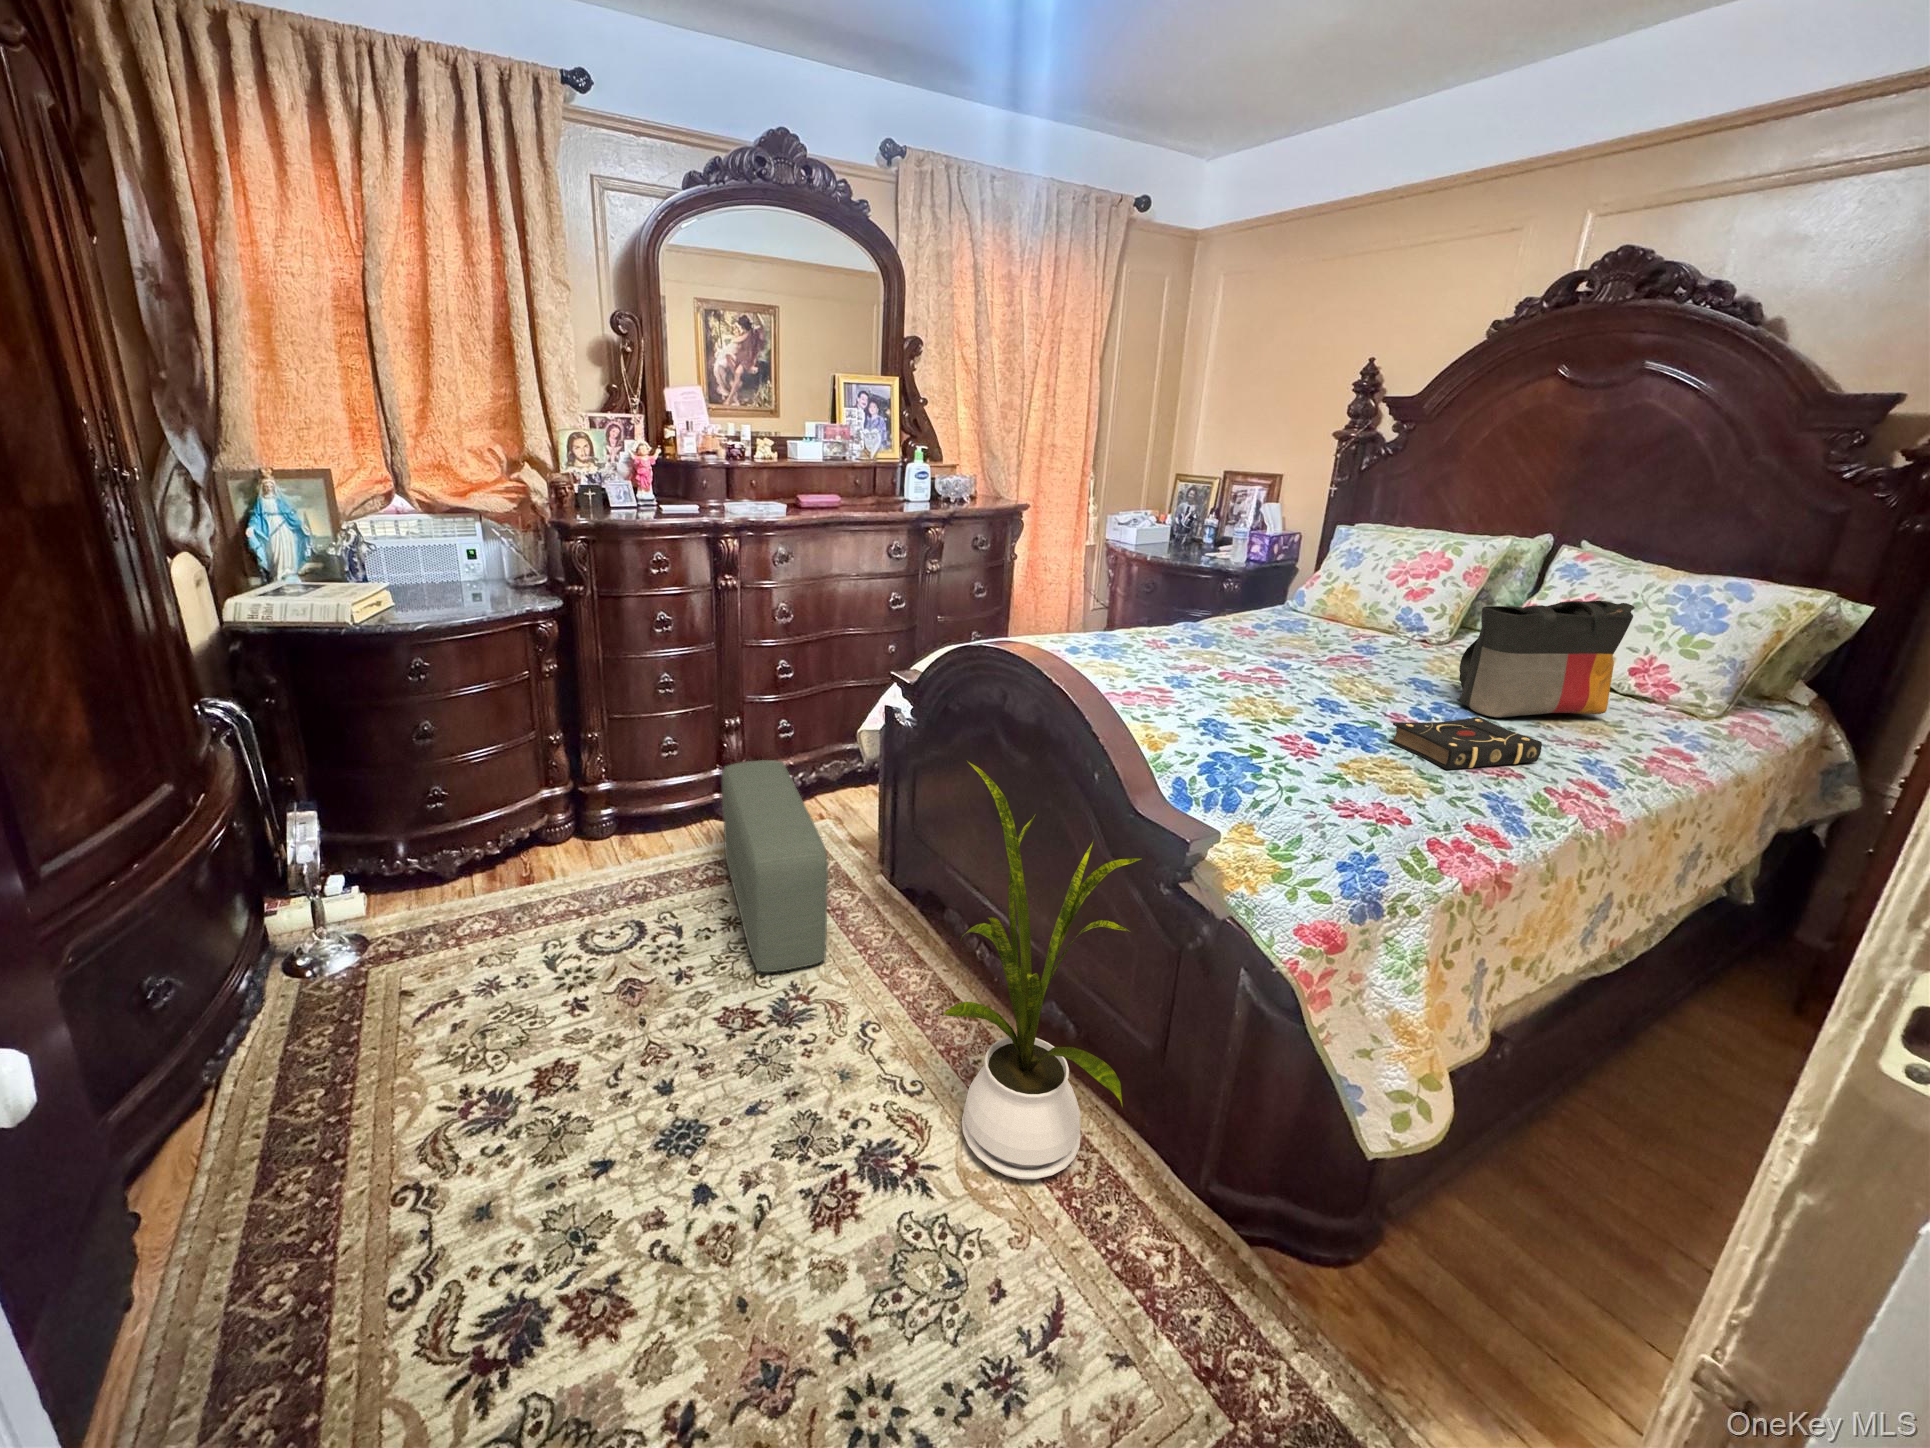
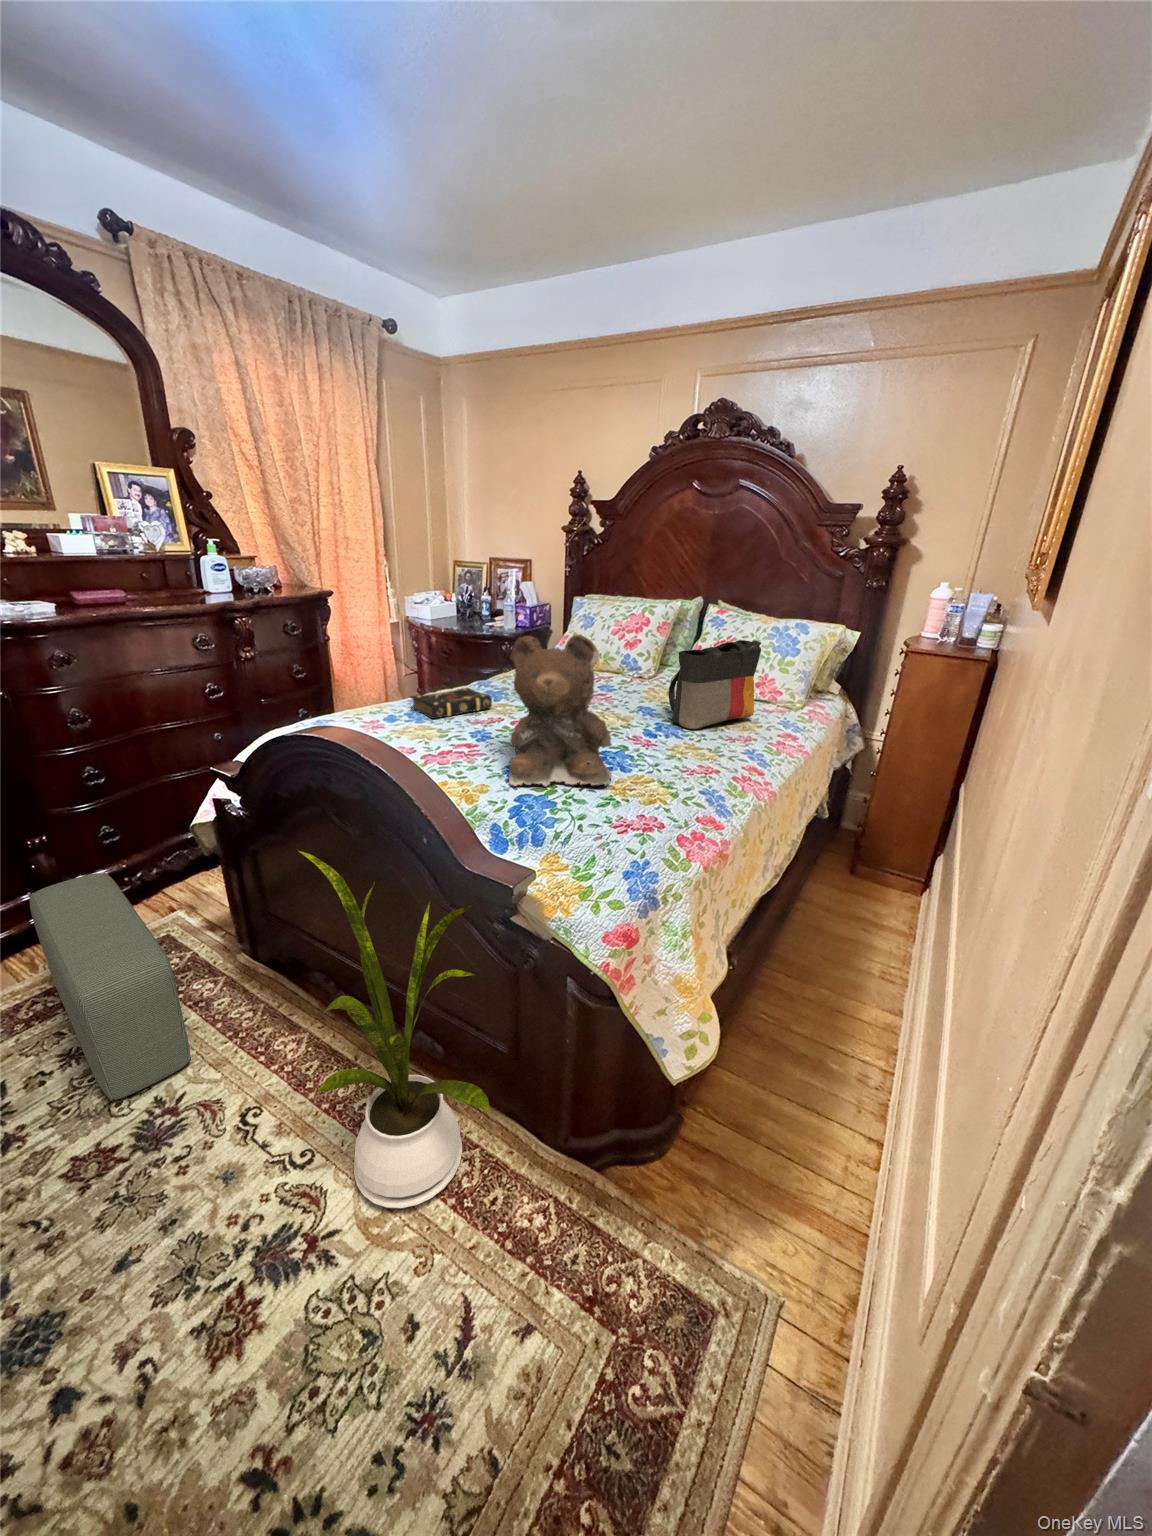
teddy bear: none [1206,565,1353,762] -> present [509,634,612,786]
book: present [1389,717,1542,769] -> present [411,688,492,719]

